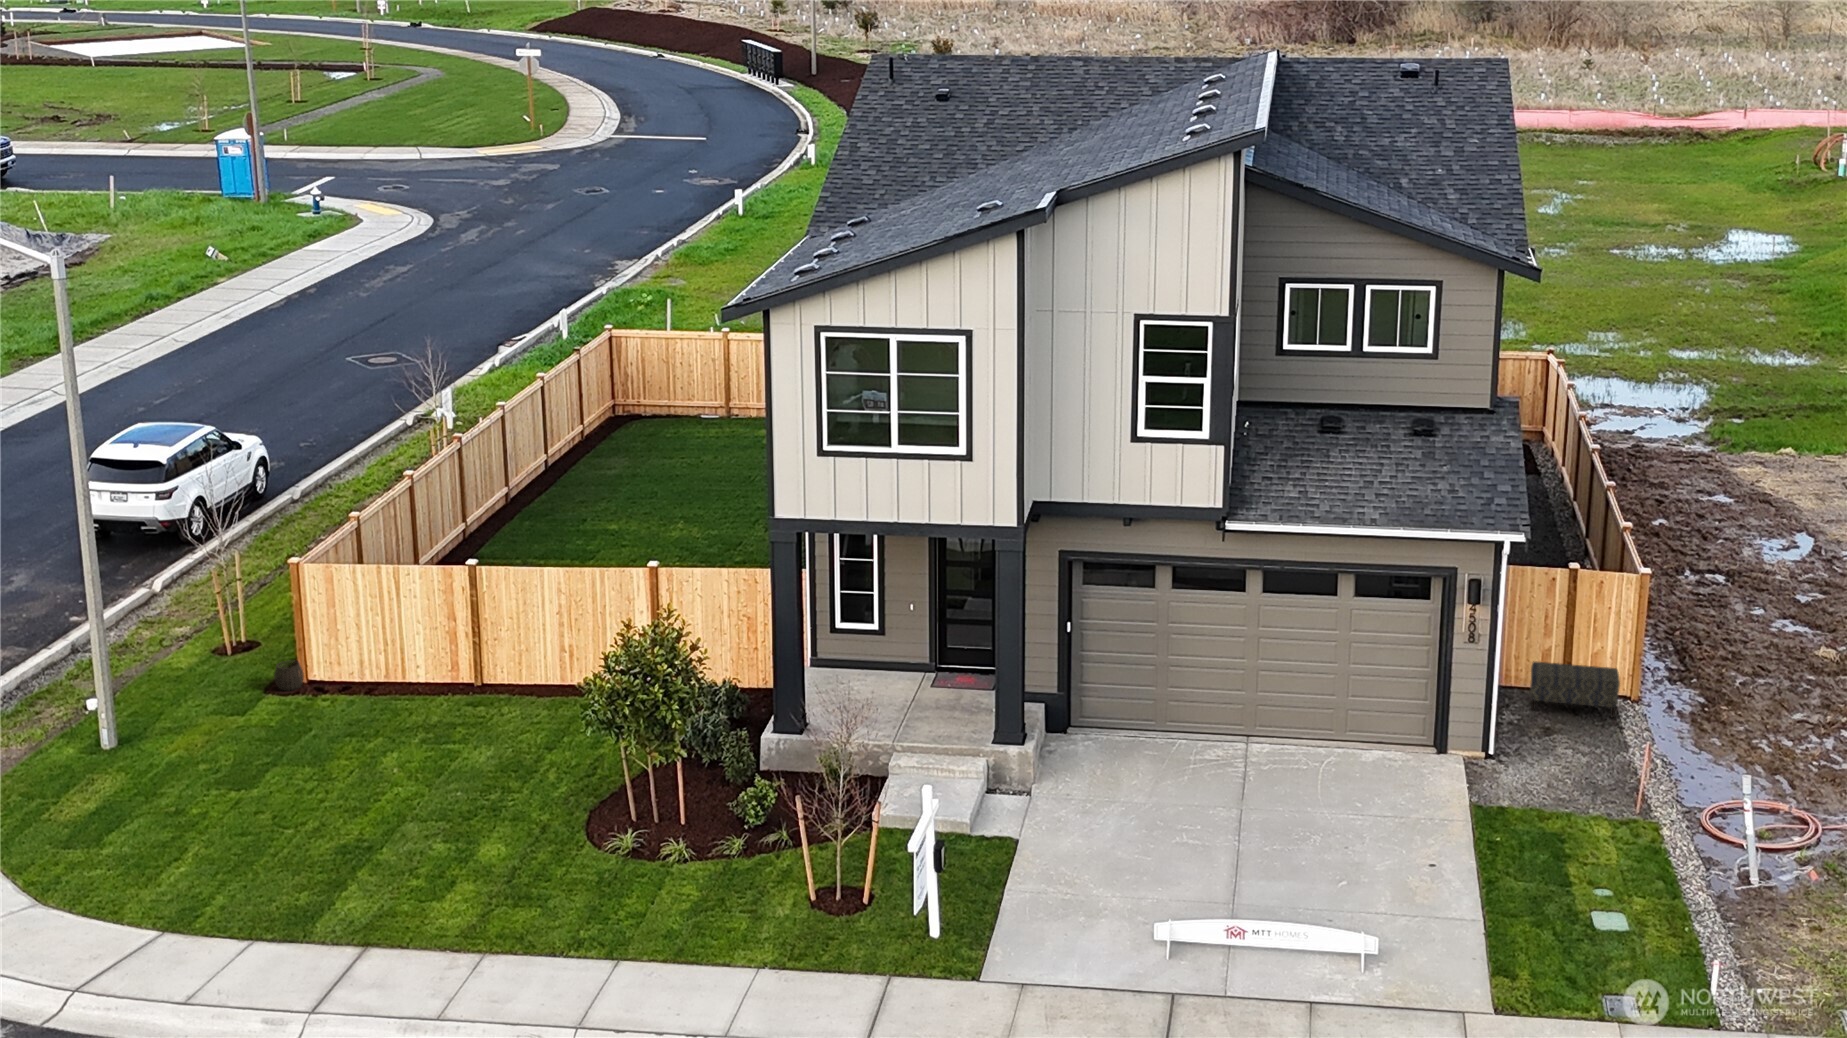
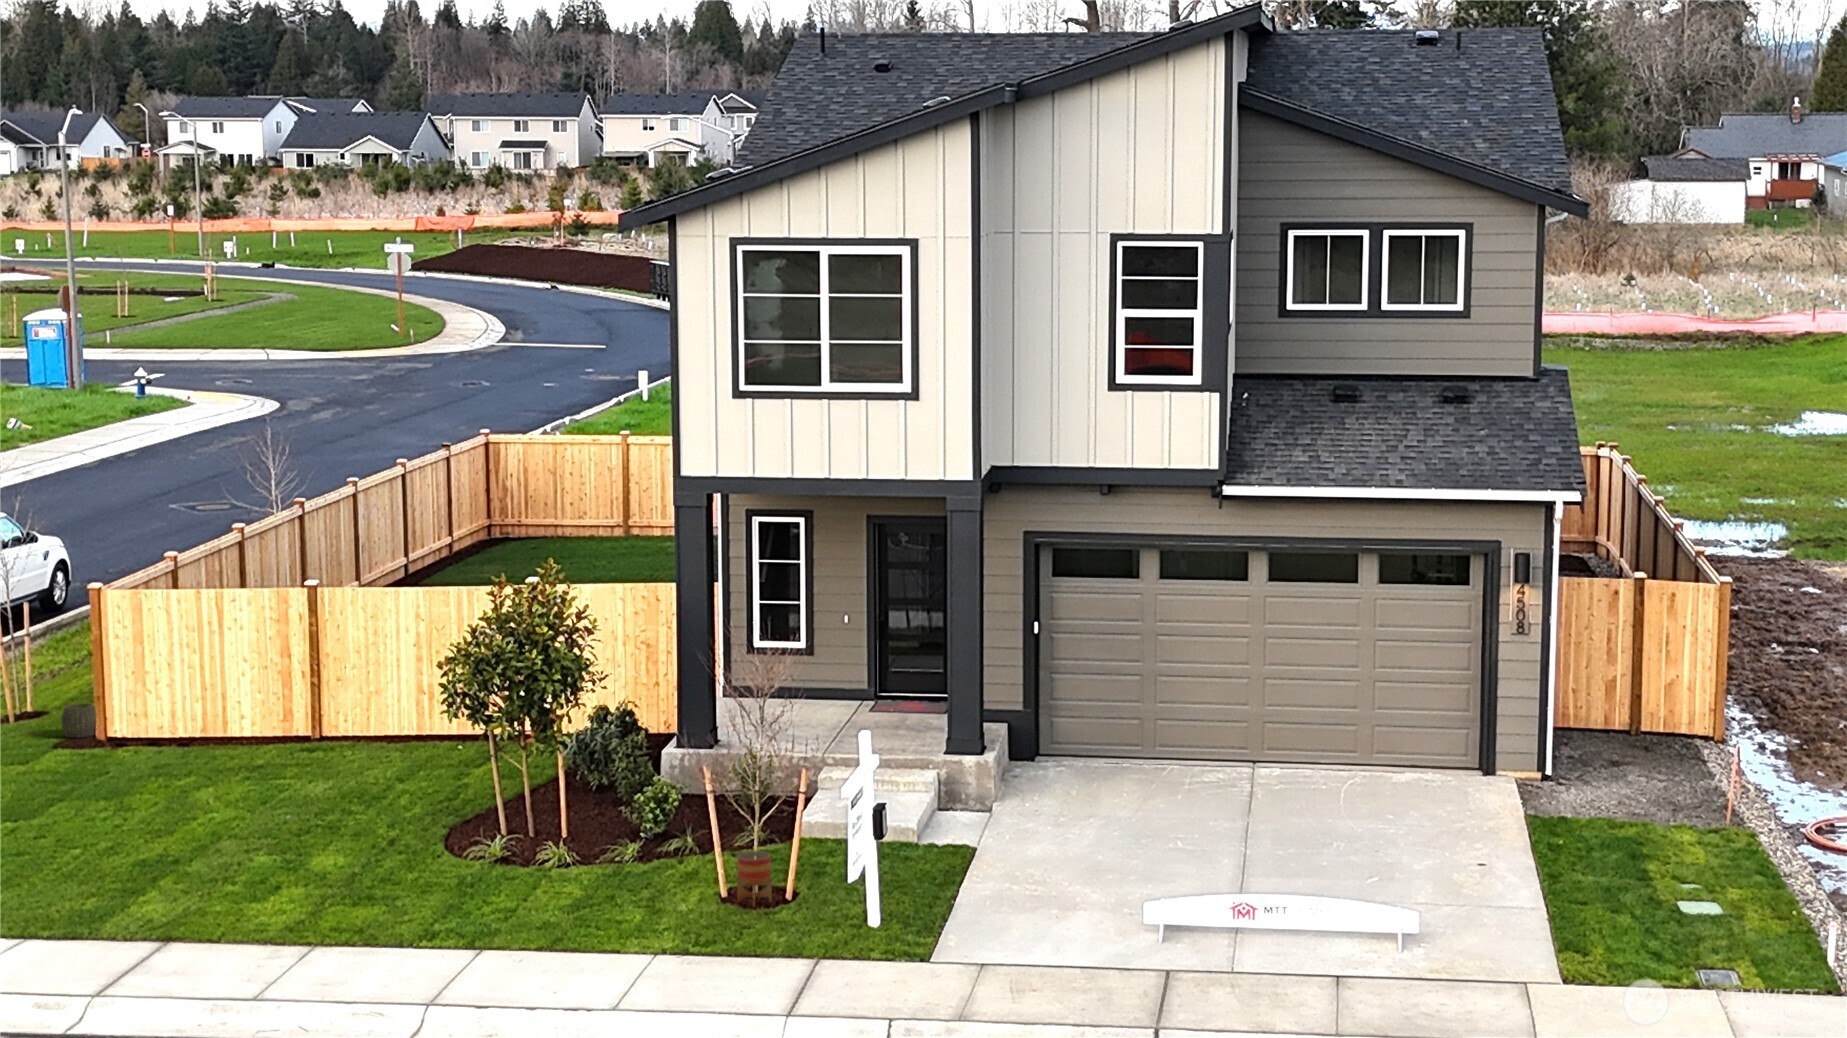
bench: present [1530,662,1620,718] -> none [1594,688,1702,748]
planter: none [823,867,851,915] -> present [737,850,772,906]

